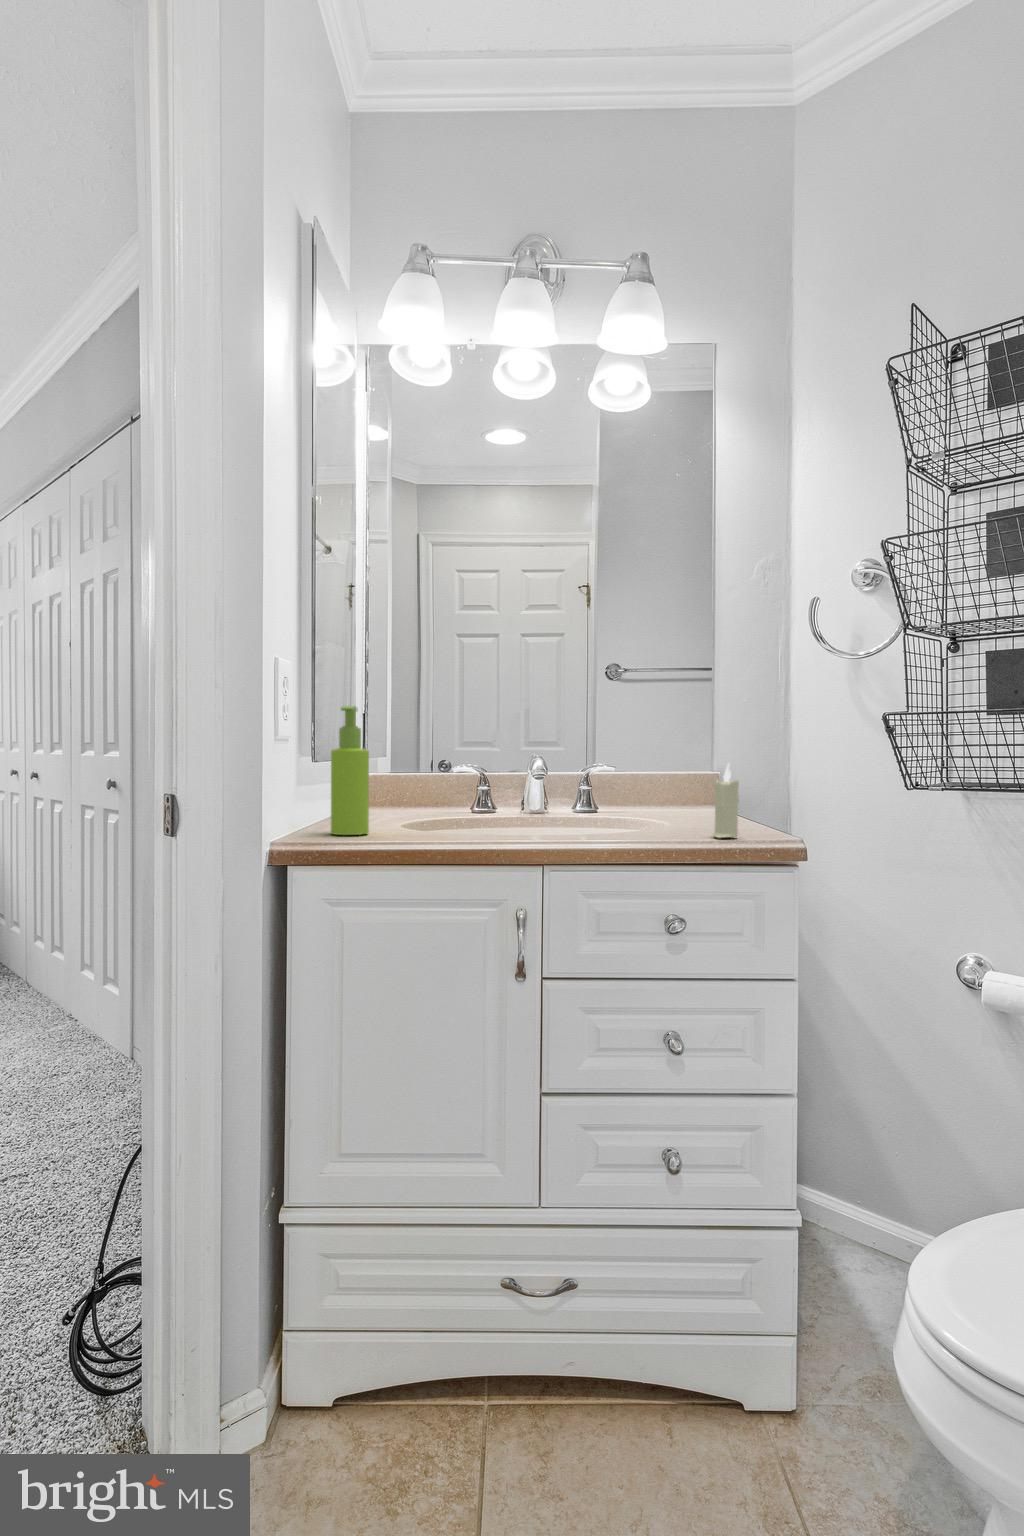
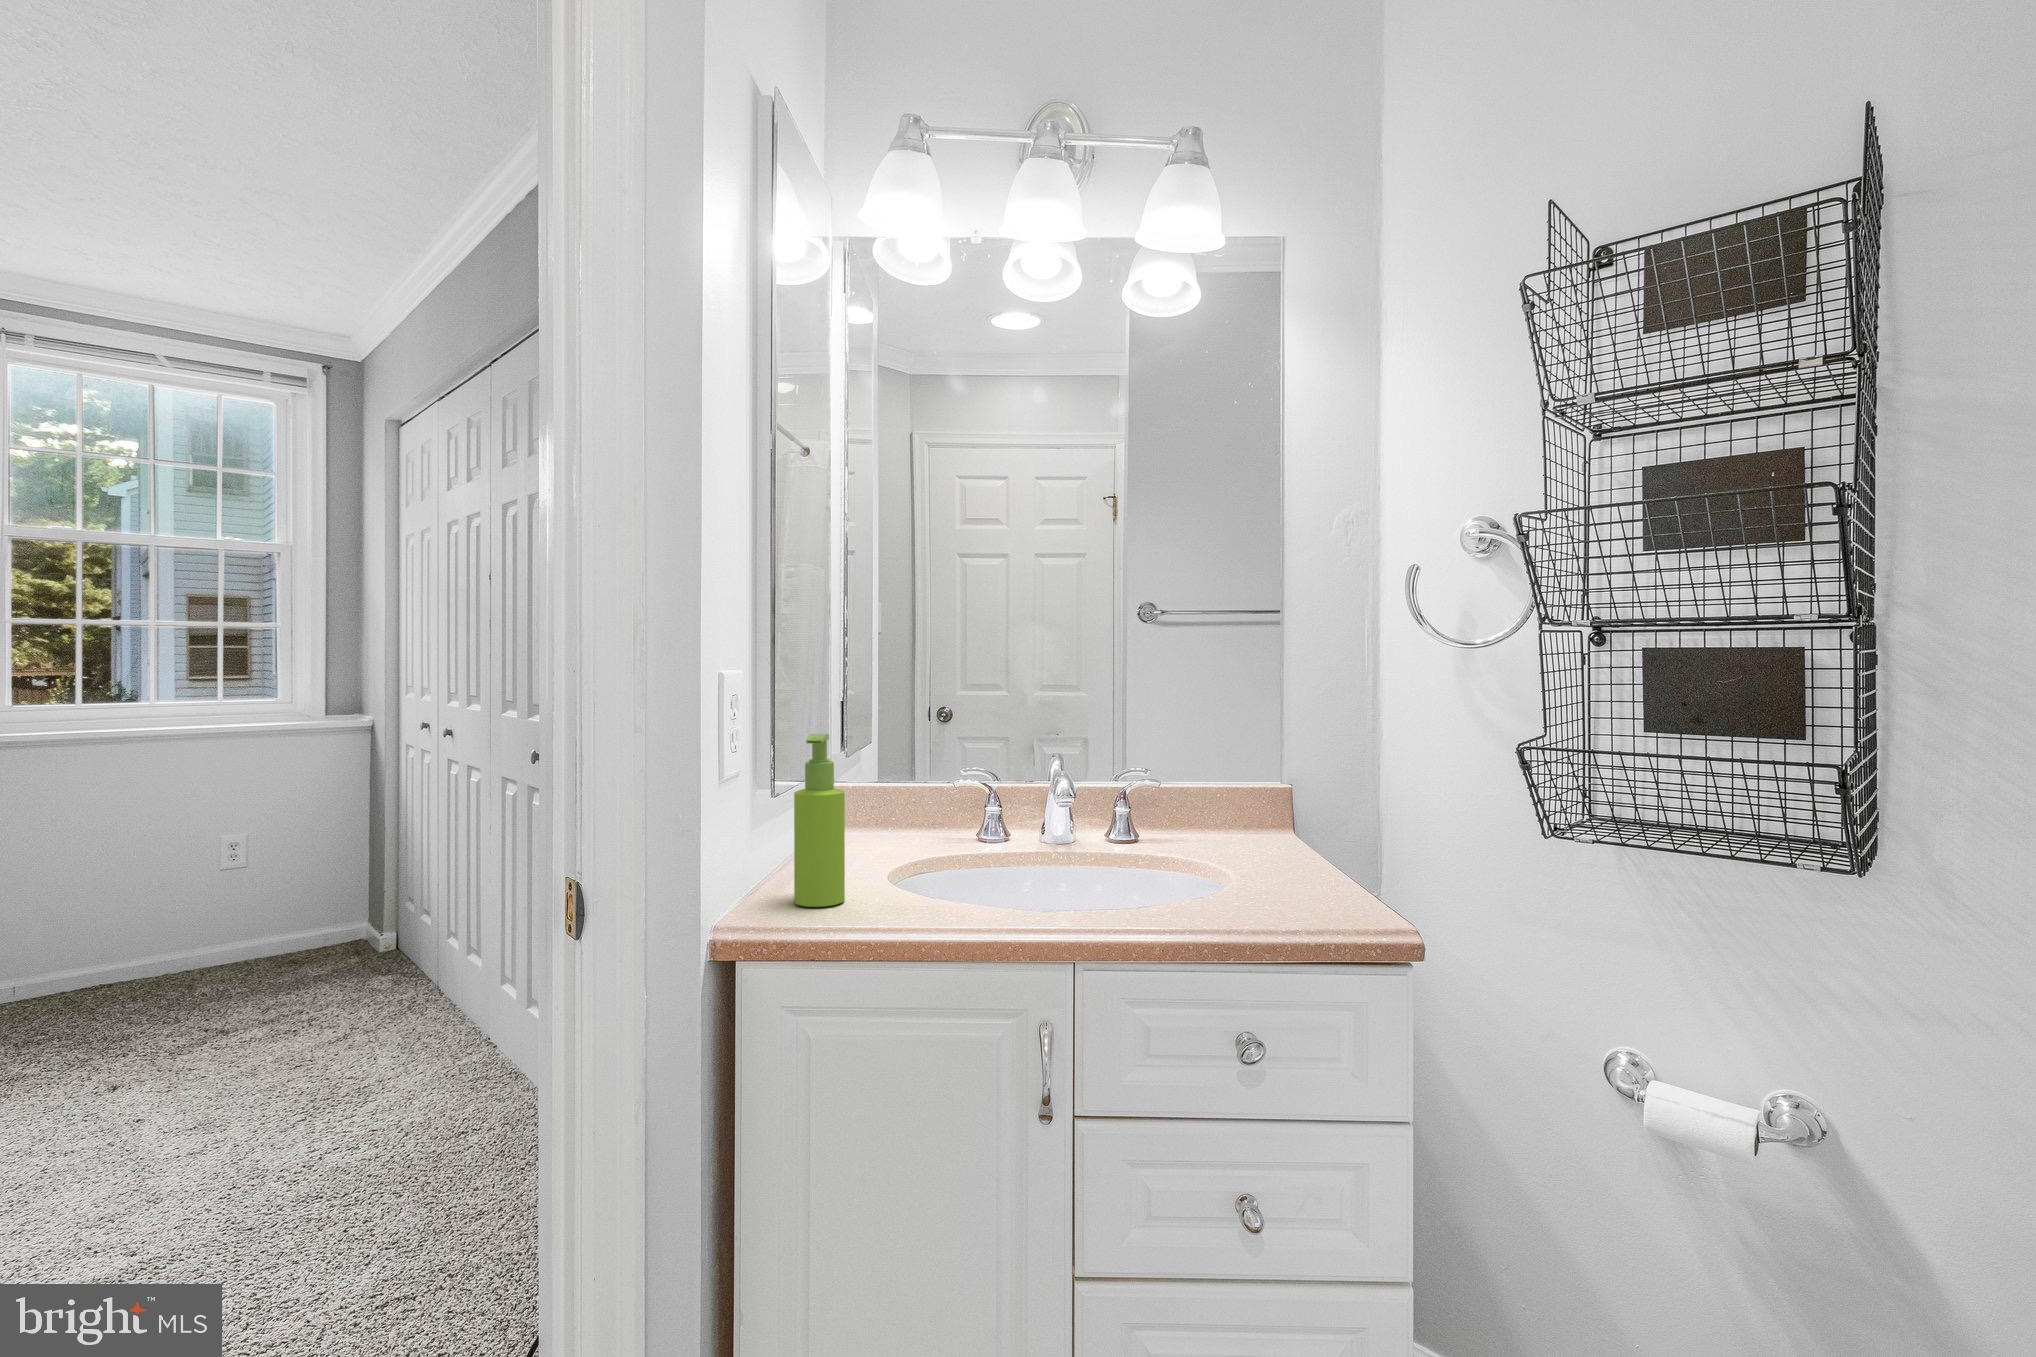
candle: present [713,764,739,838] -> none [1296,801,1330,901]

